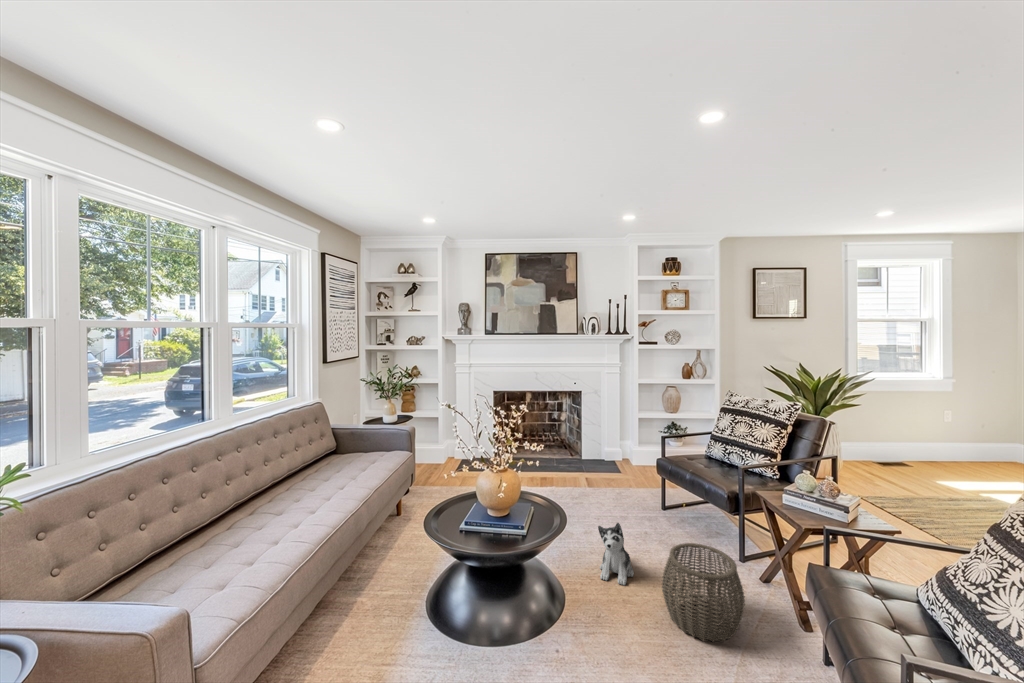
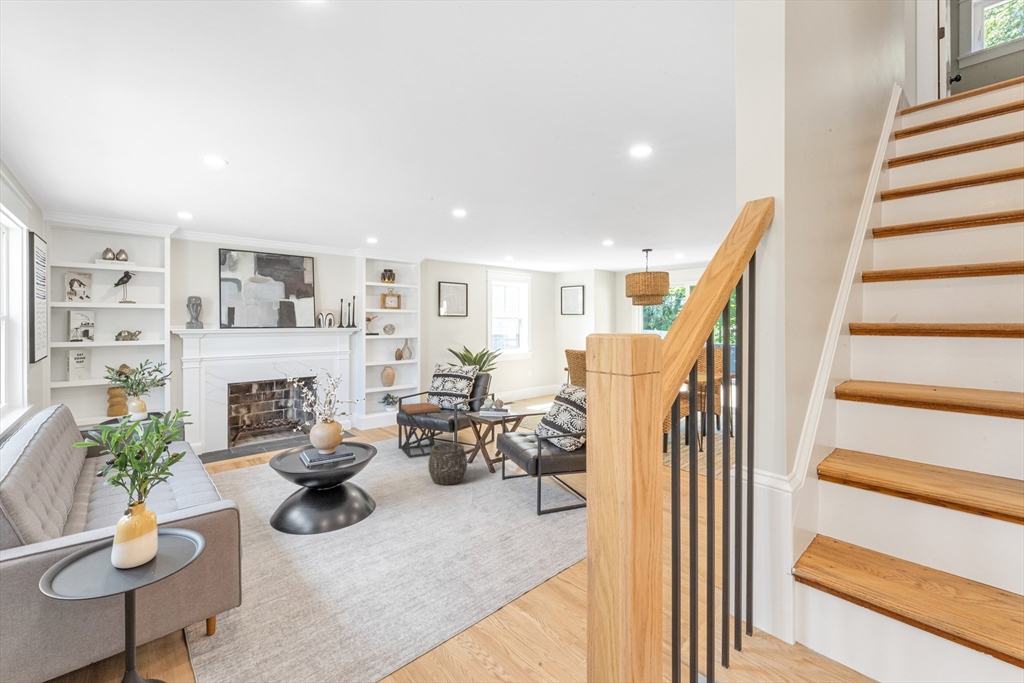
stool: none [659,448,718,544] -> present [401,403,440,458]
plush toy: present [598,523,634,585] -> none [385,445,406,482]

